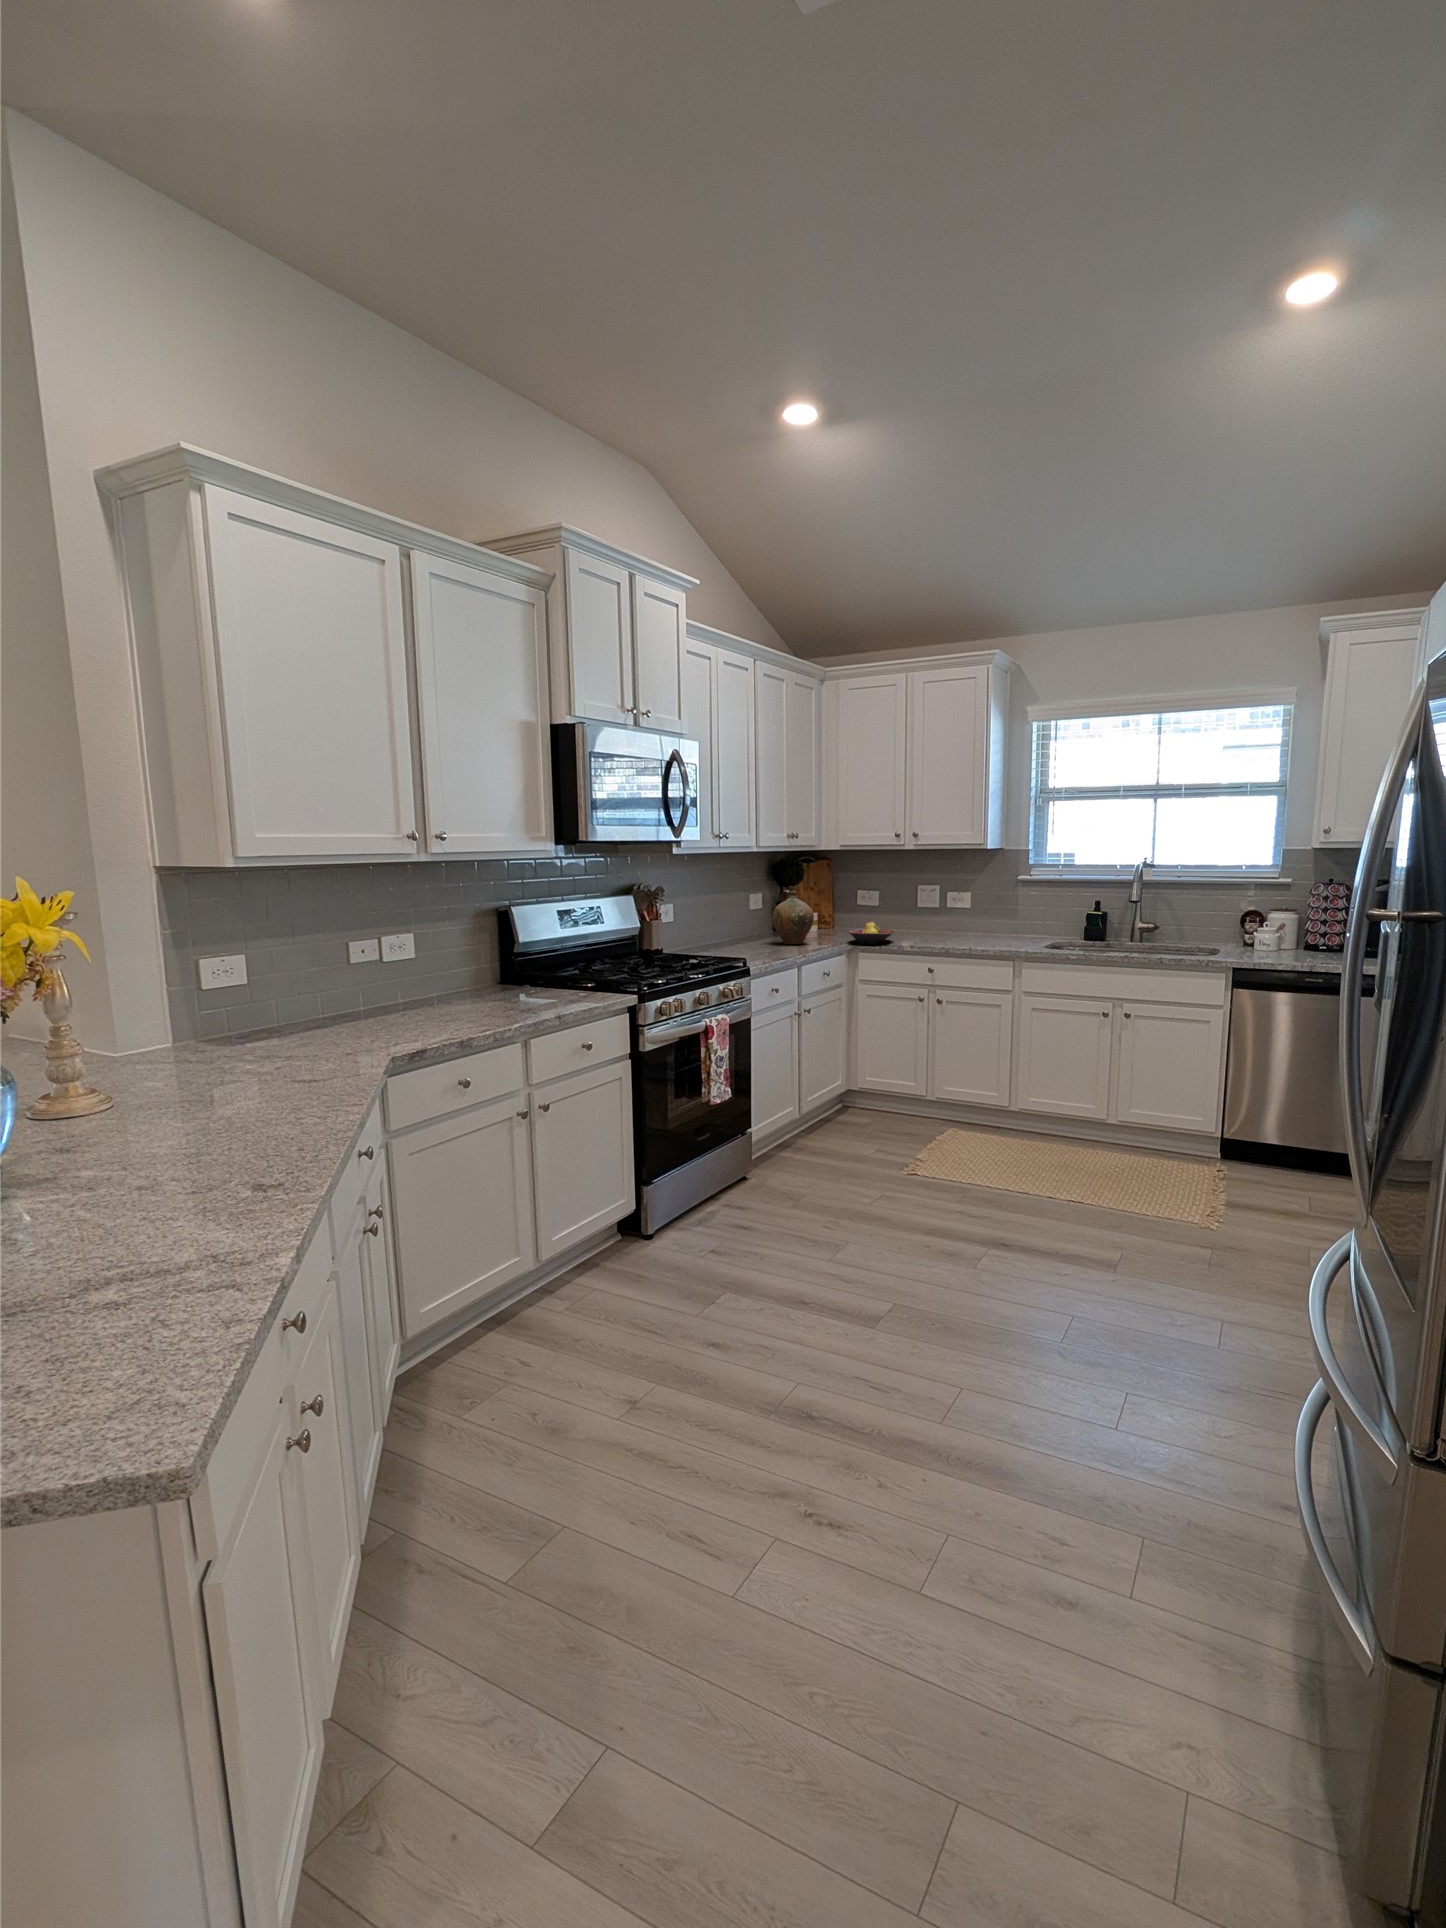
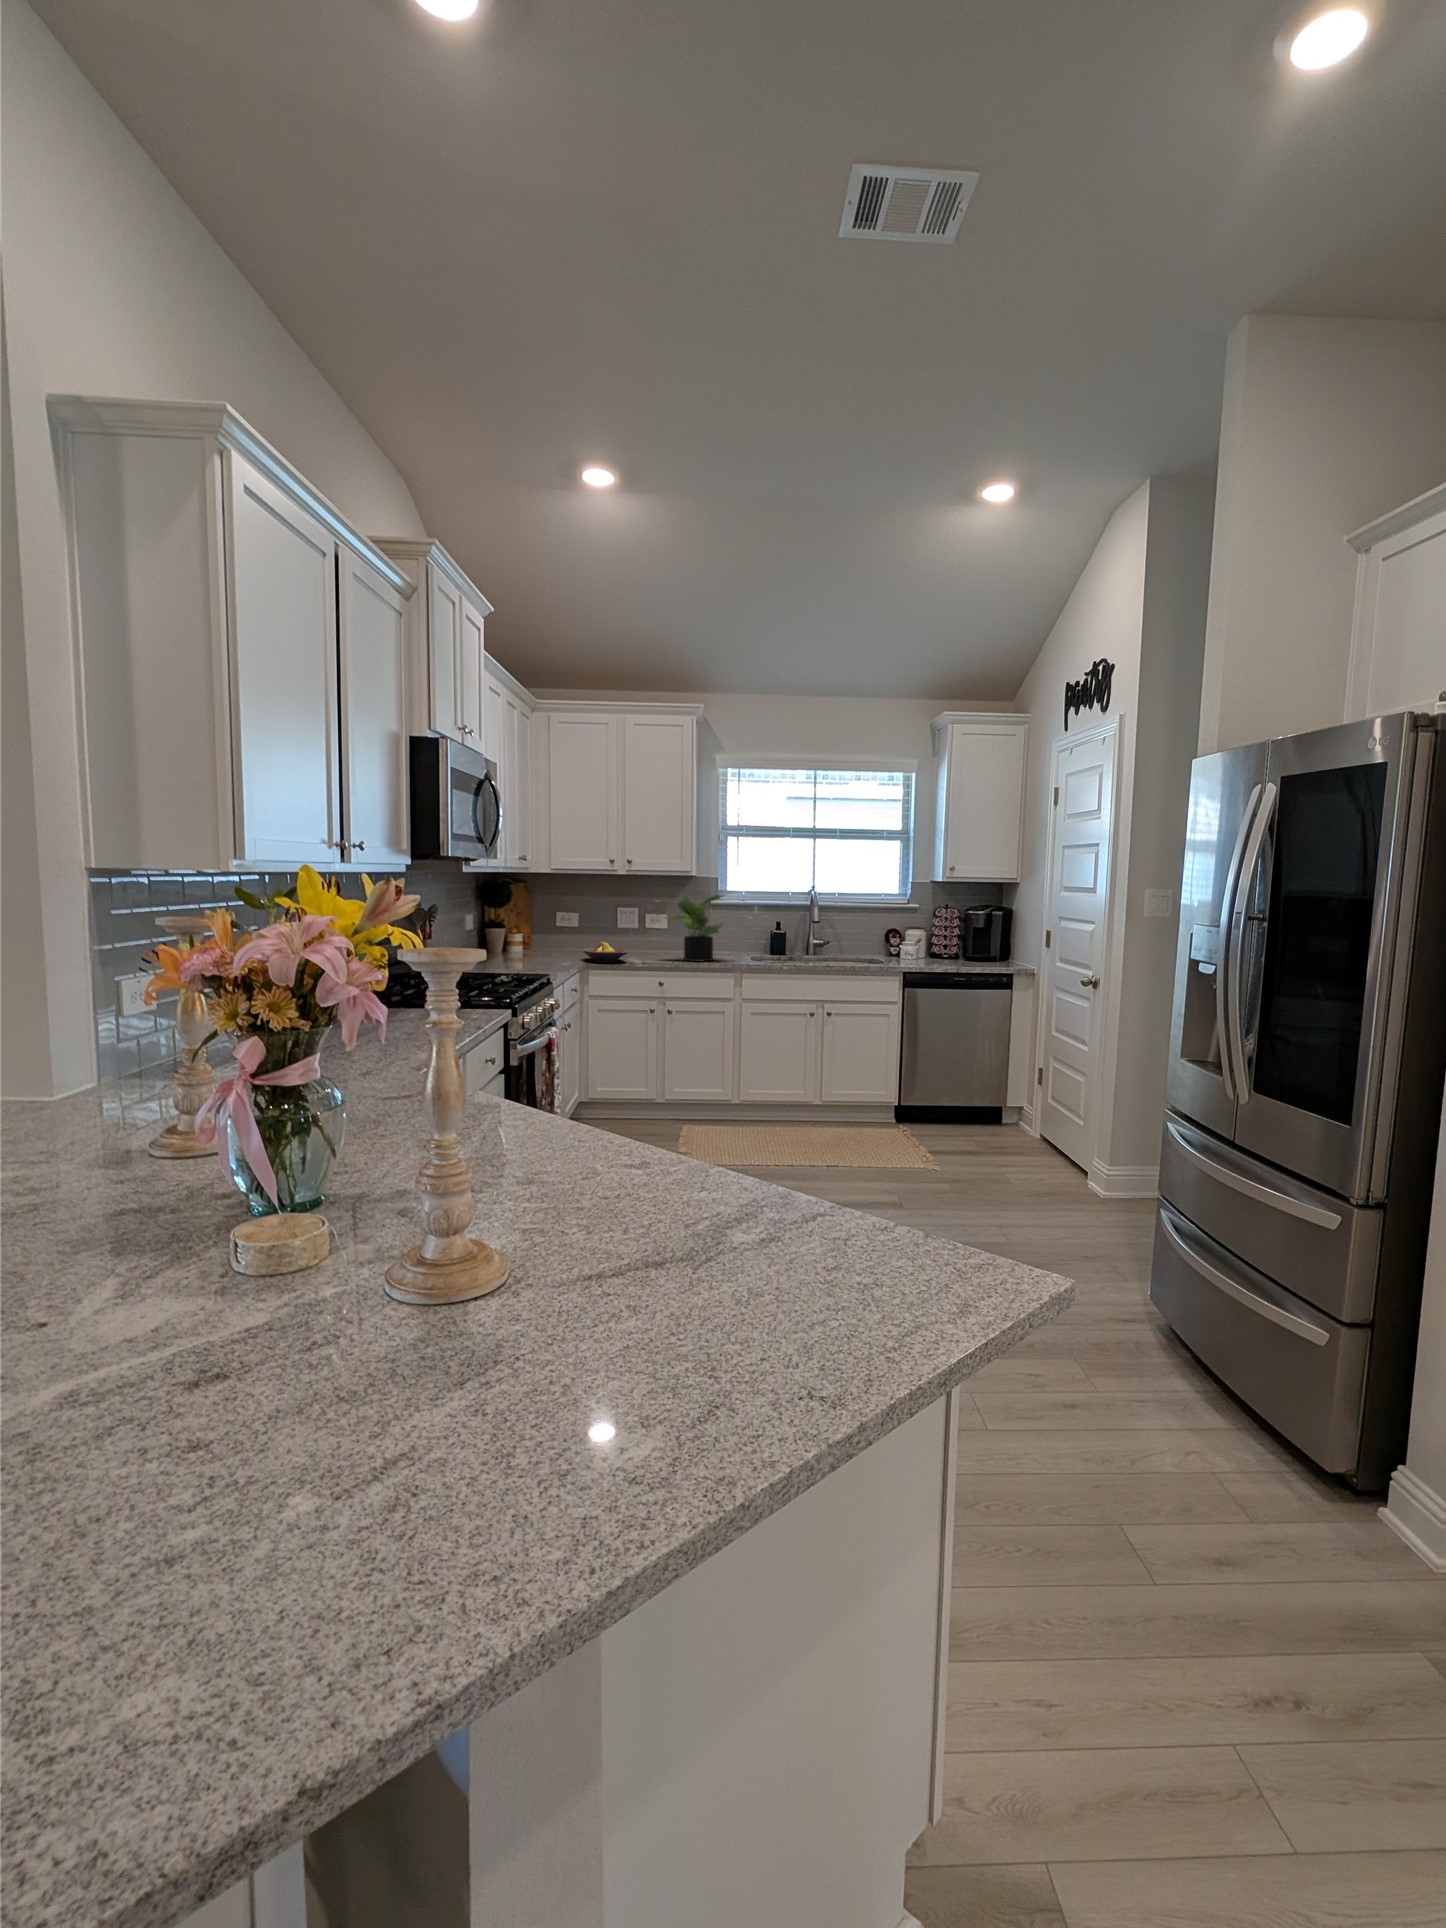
potted plant: none [931,867,1013,946] -> present [665,895,725,962]
ceramic jug: present [772,886,814,944] -> none [516,908,558,965]

